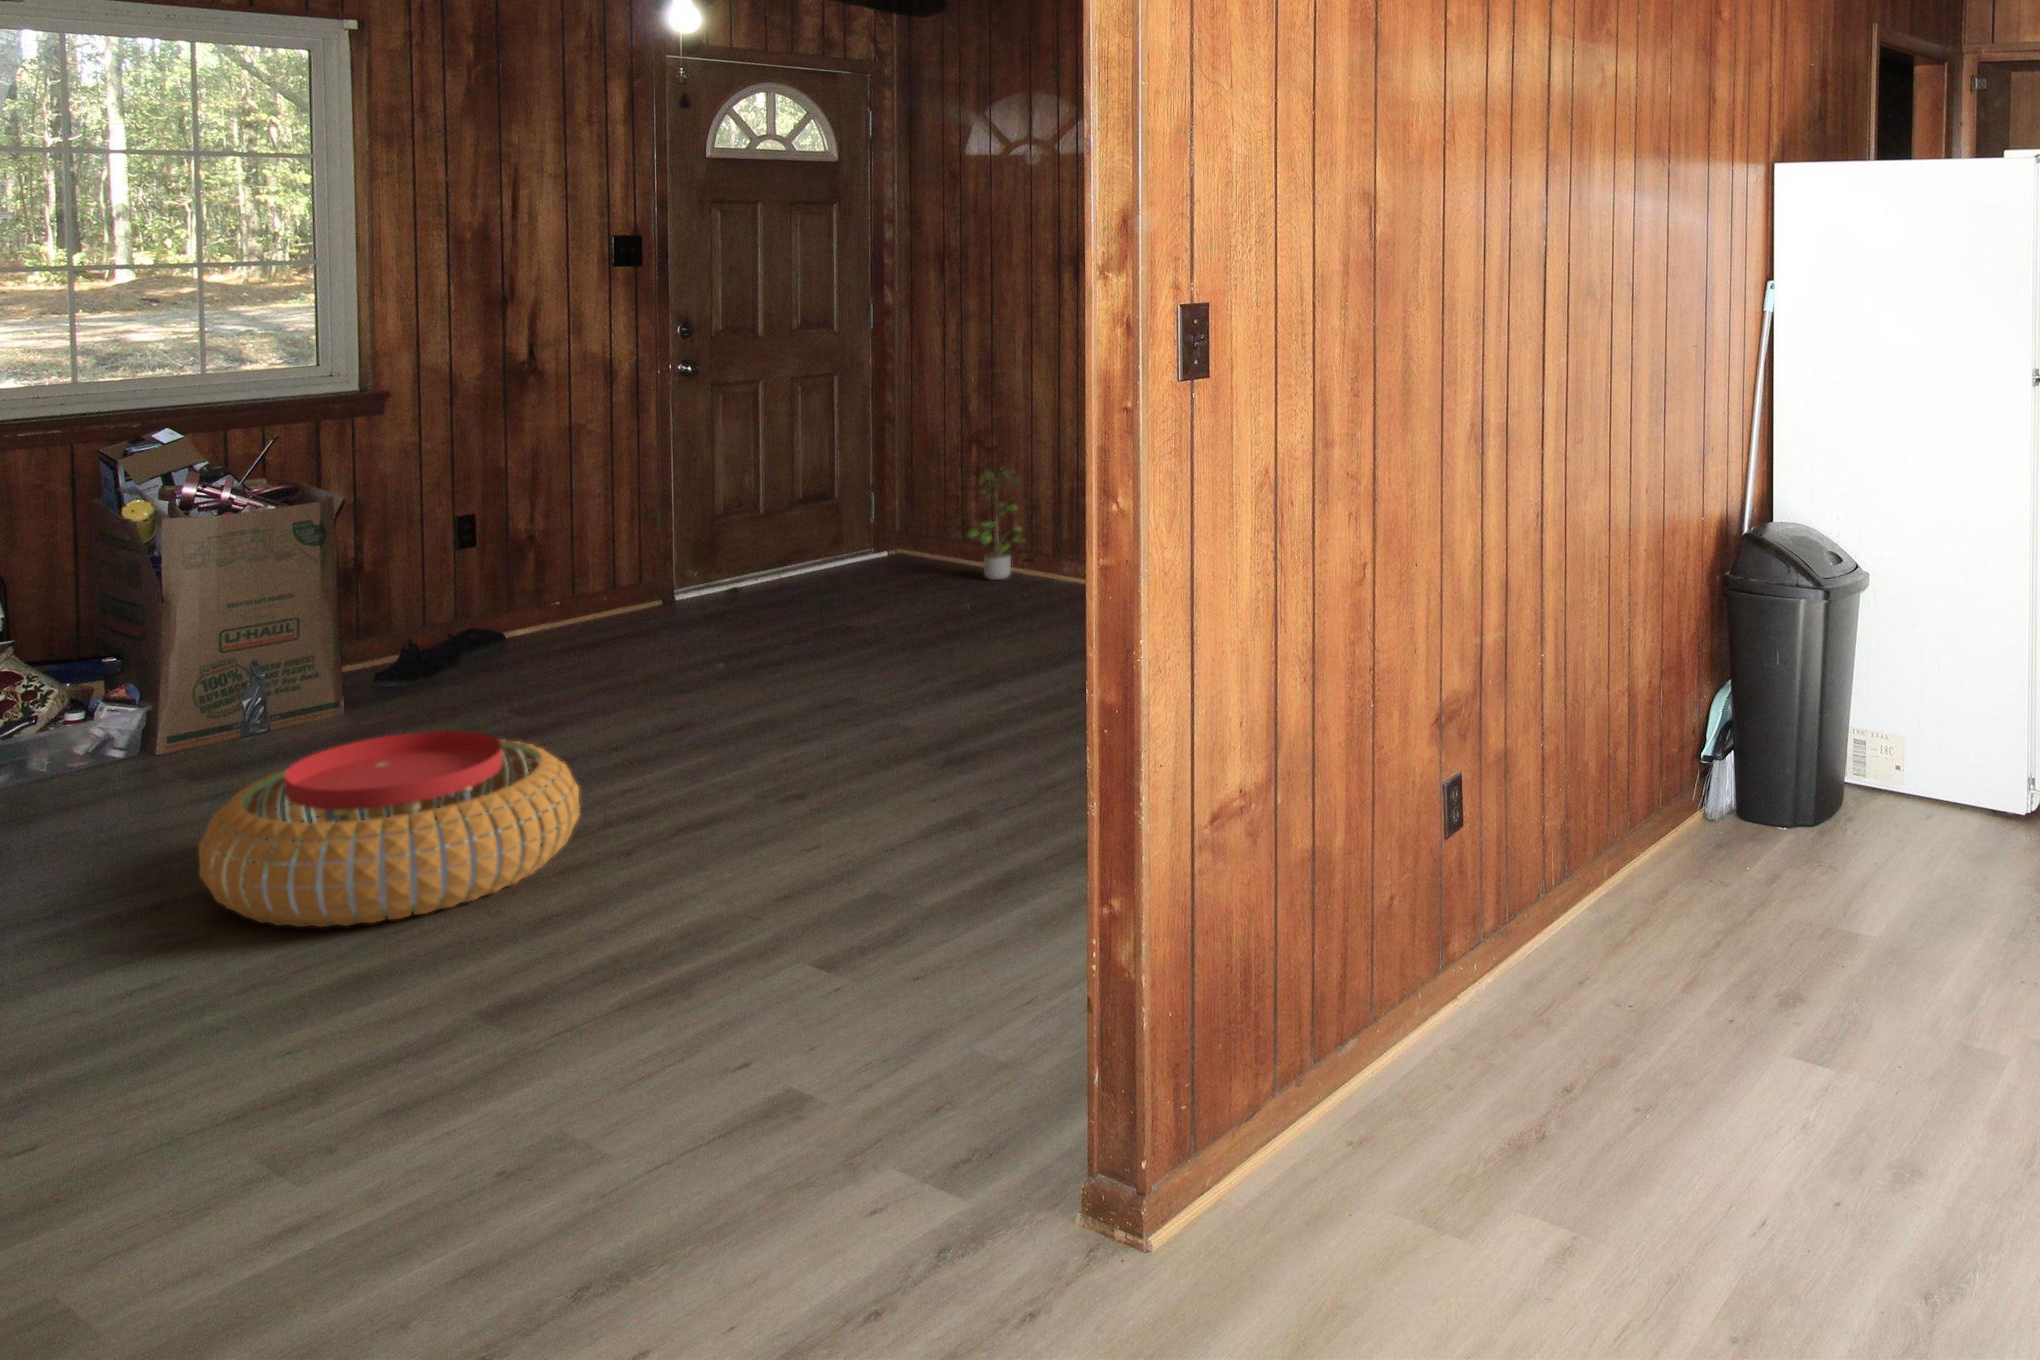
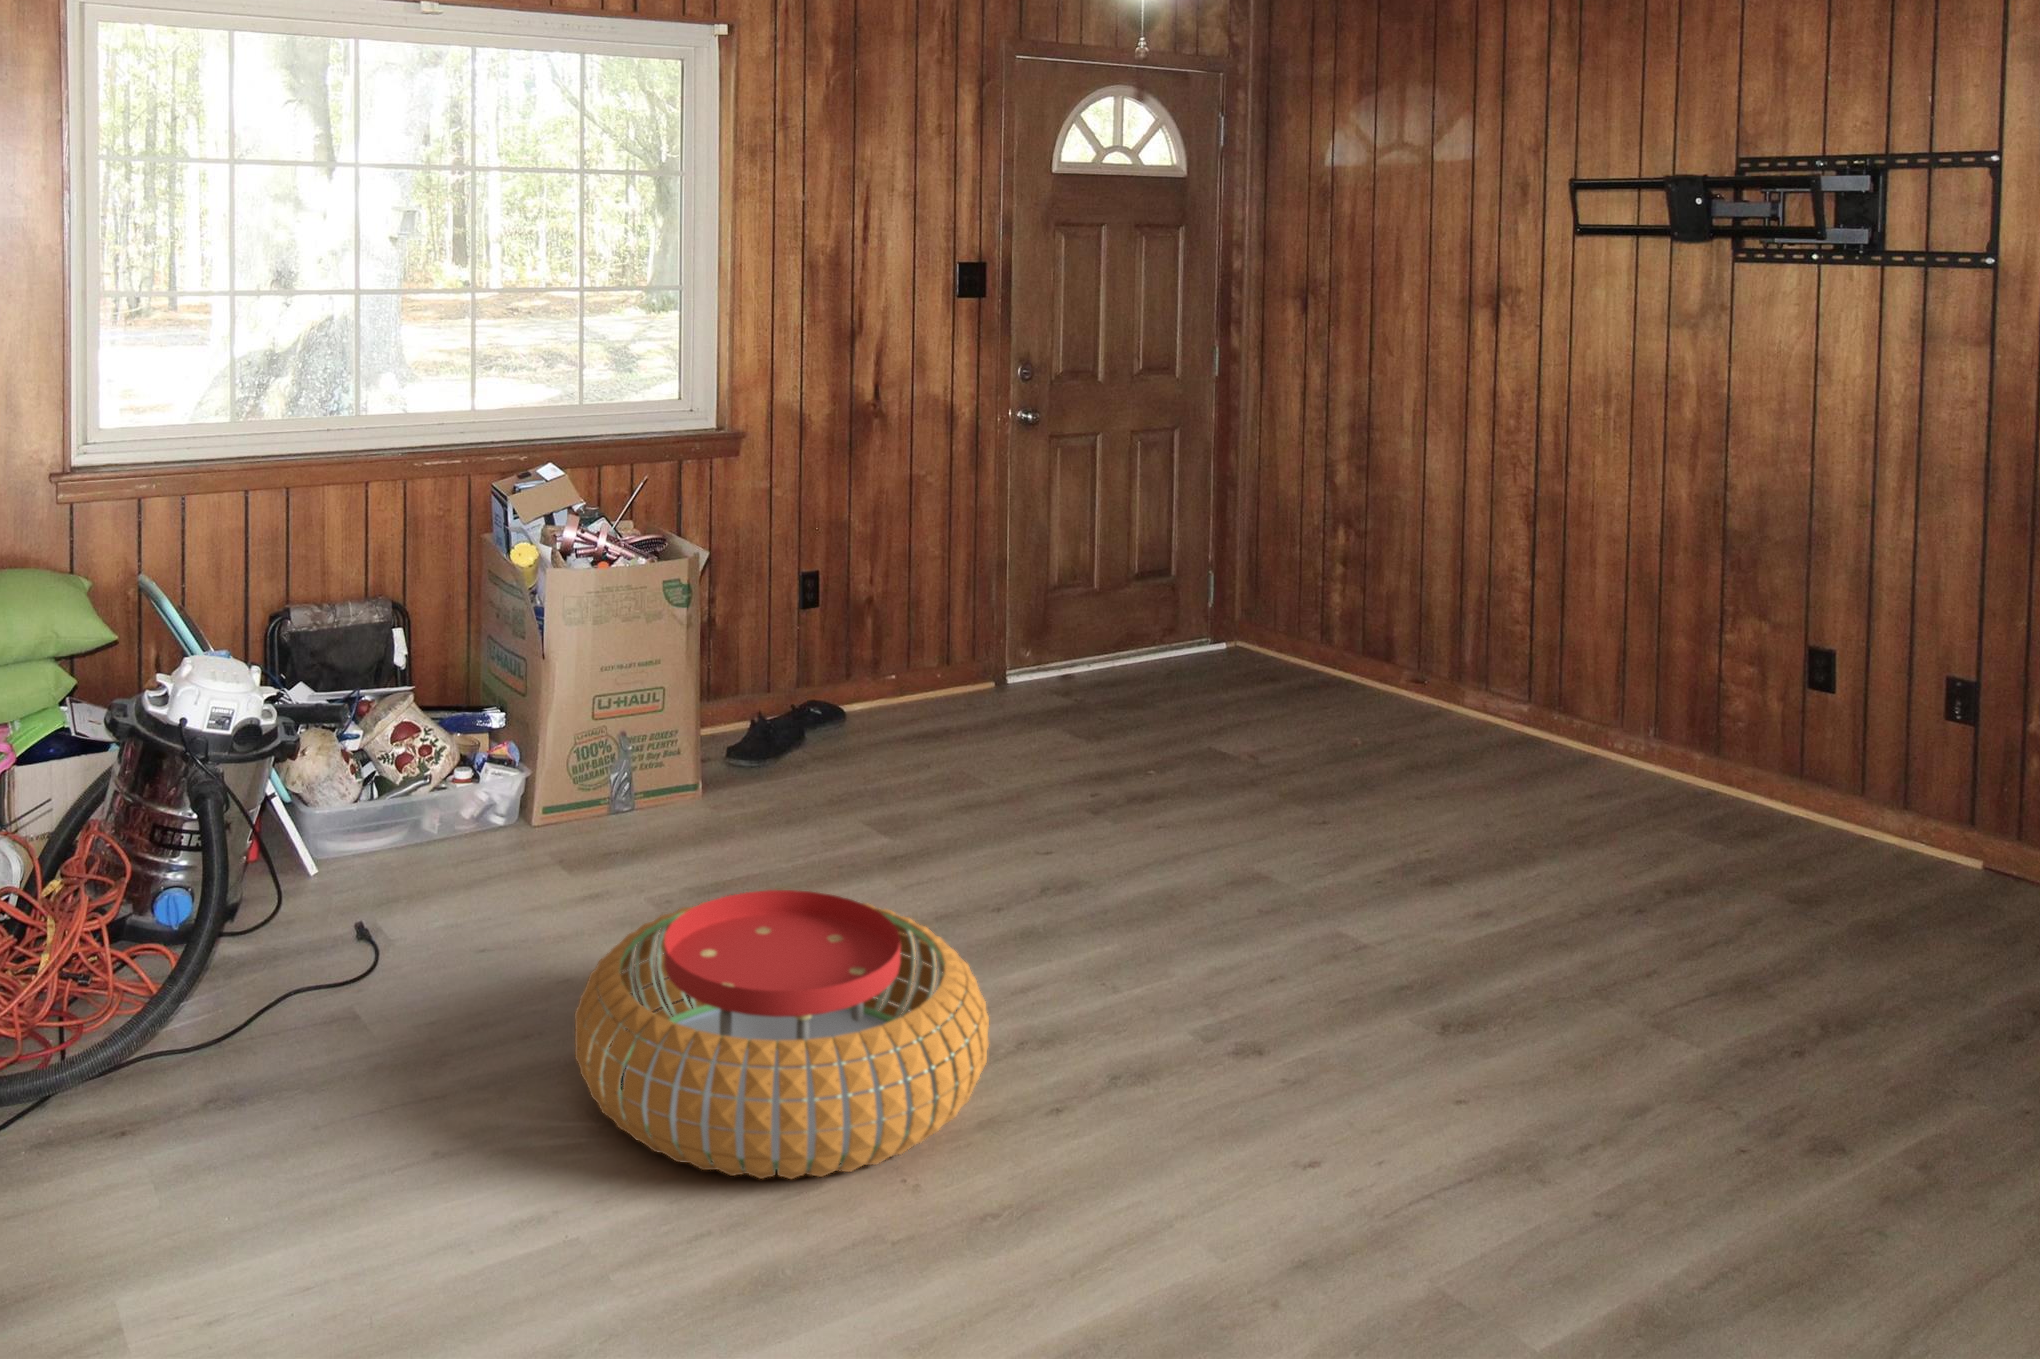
potted plant: present [968,470,1022,580] -> none [1335,551,1417,693]

